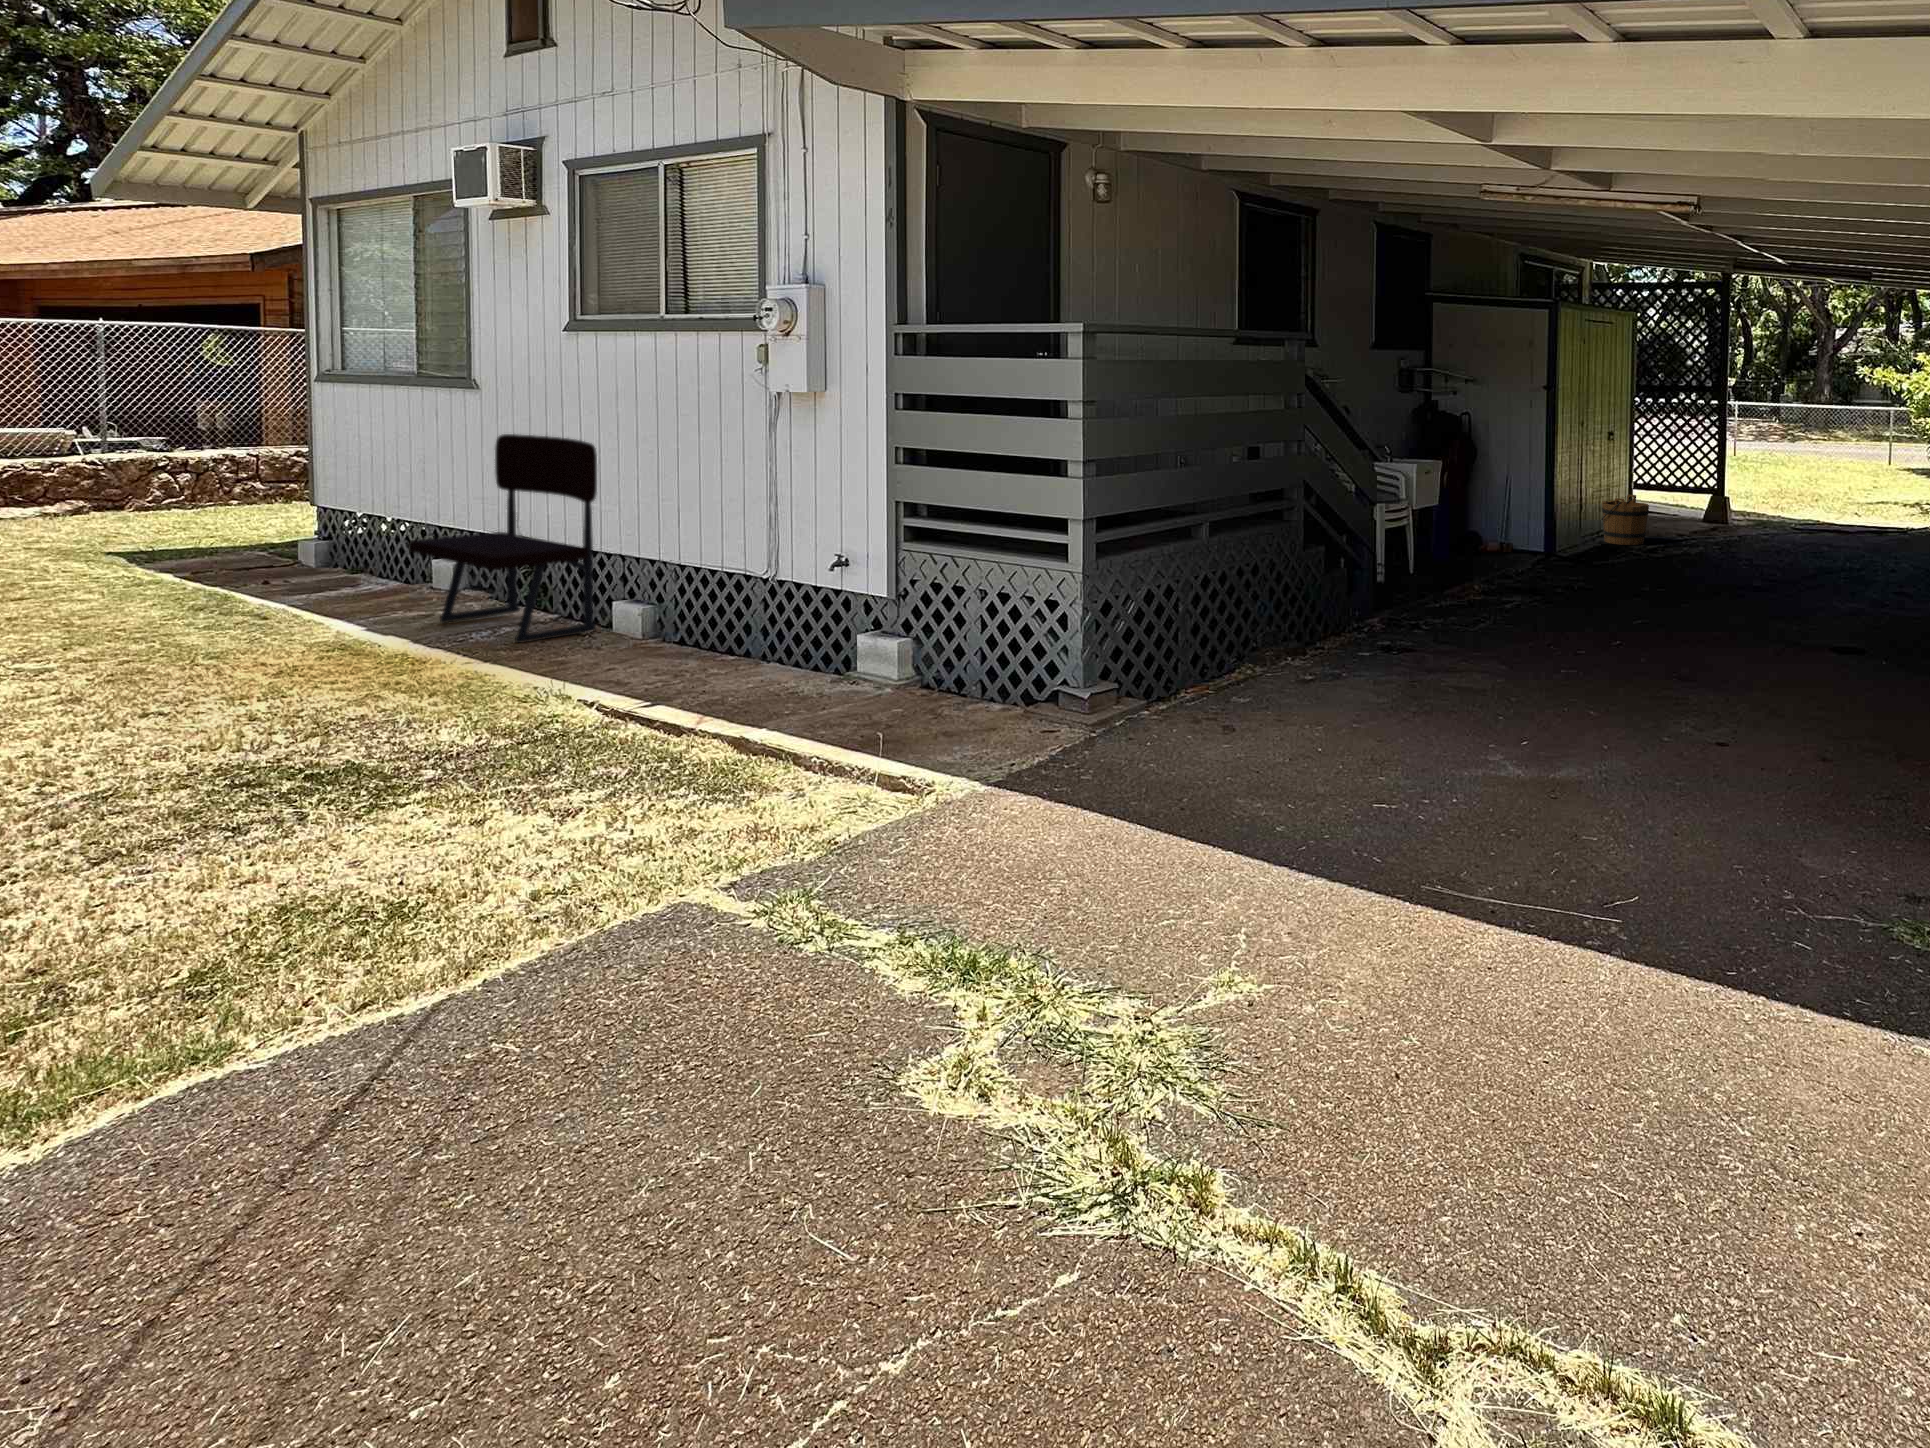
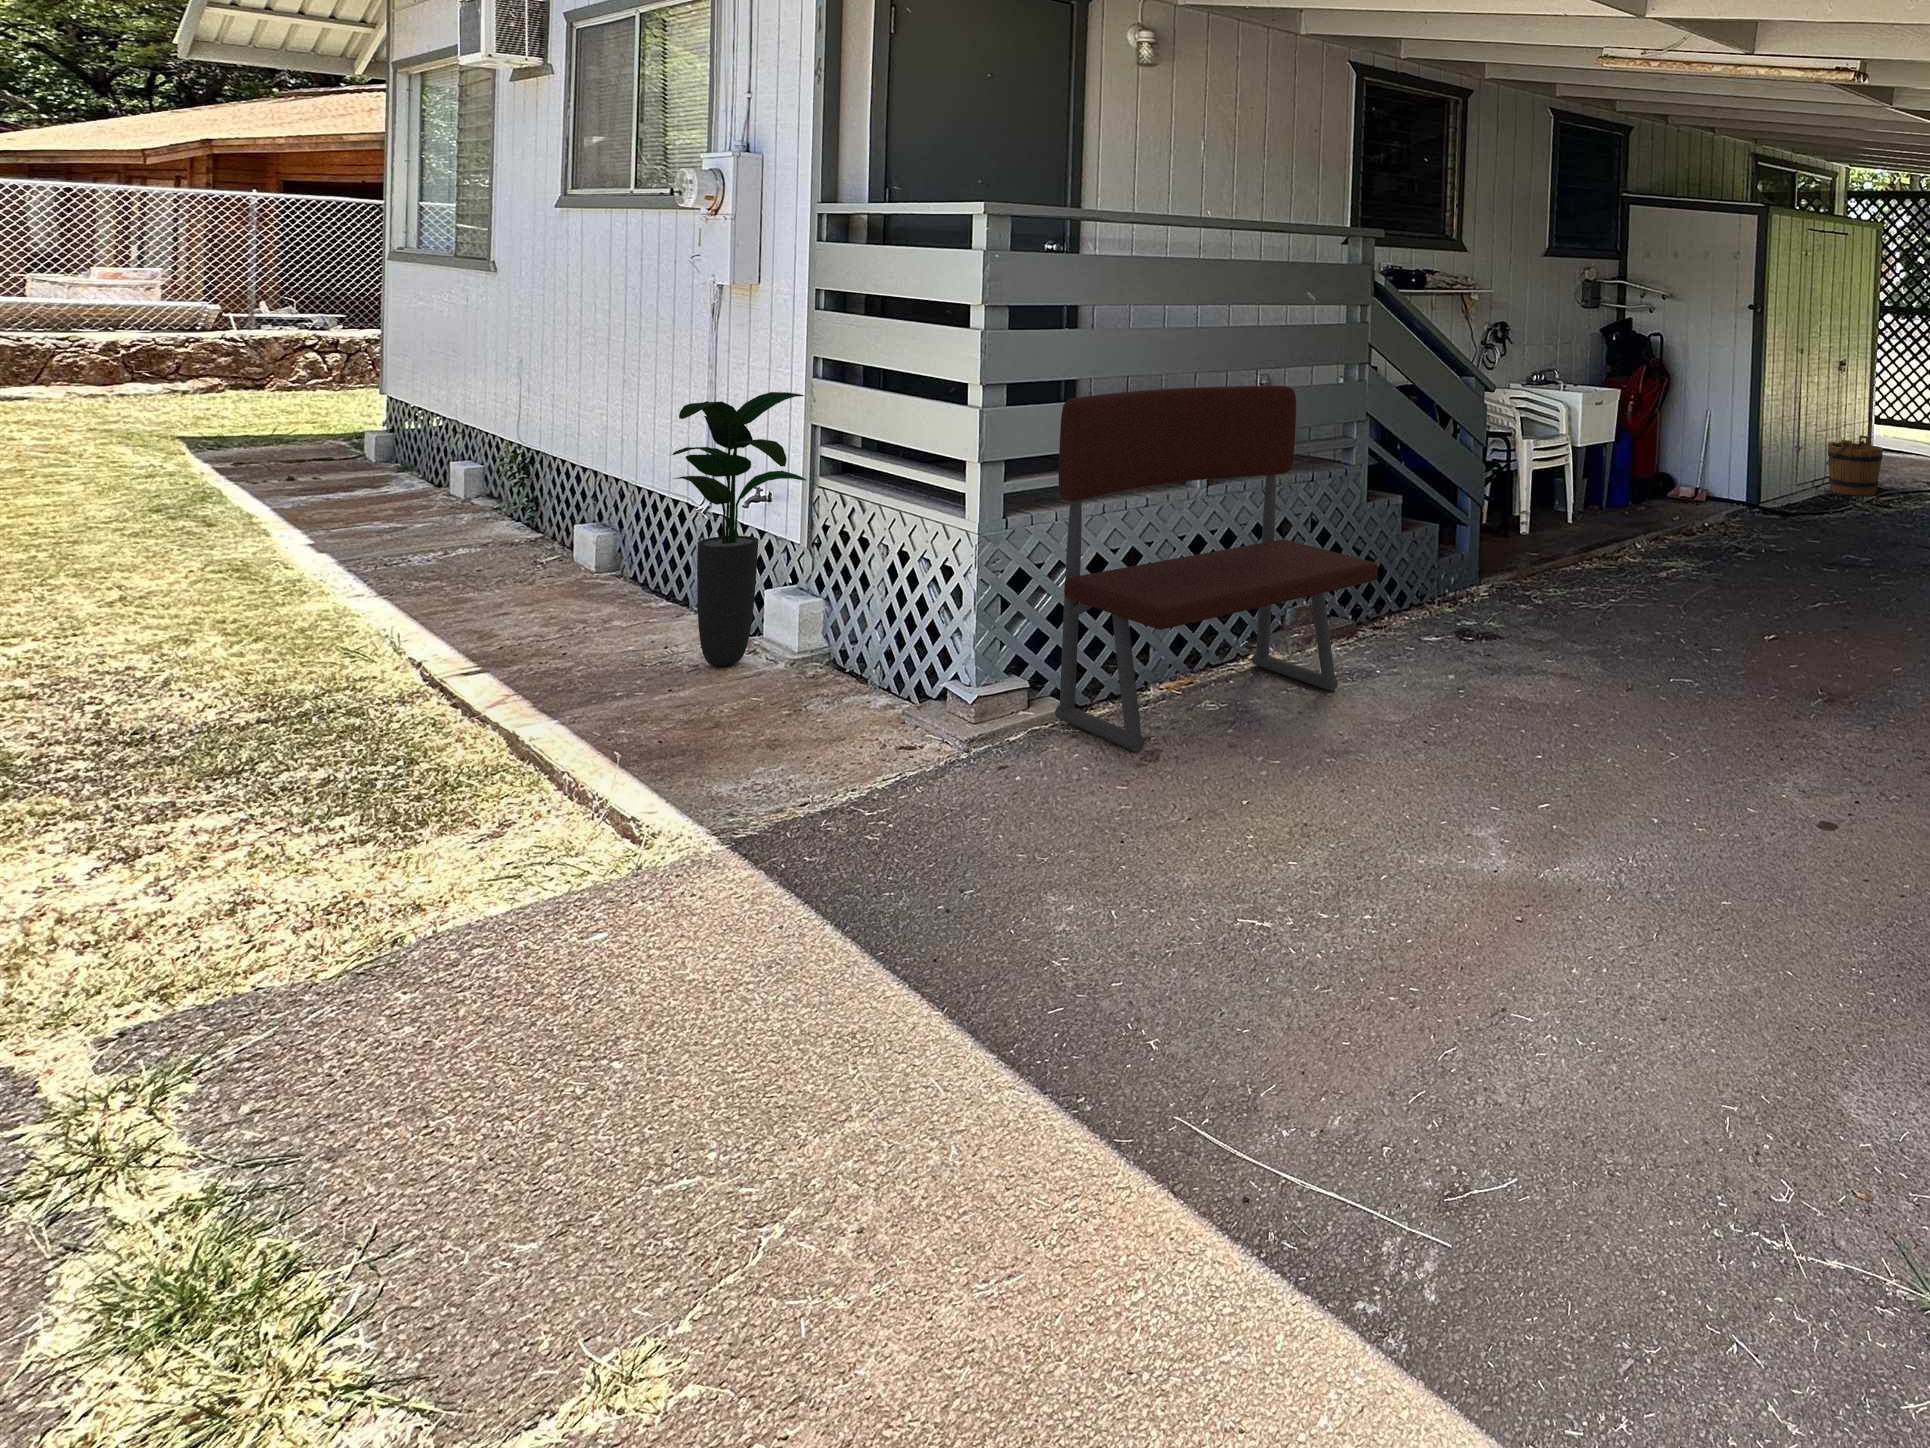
bench: present [408,434,597,643] -> present [1055,386,1378,752]
potted plant: none [789,476,893,692] -> present [672,392,806,666]

